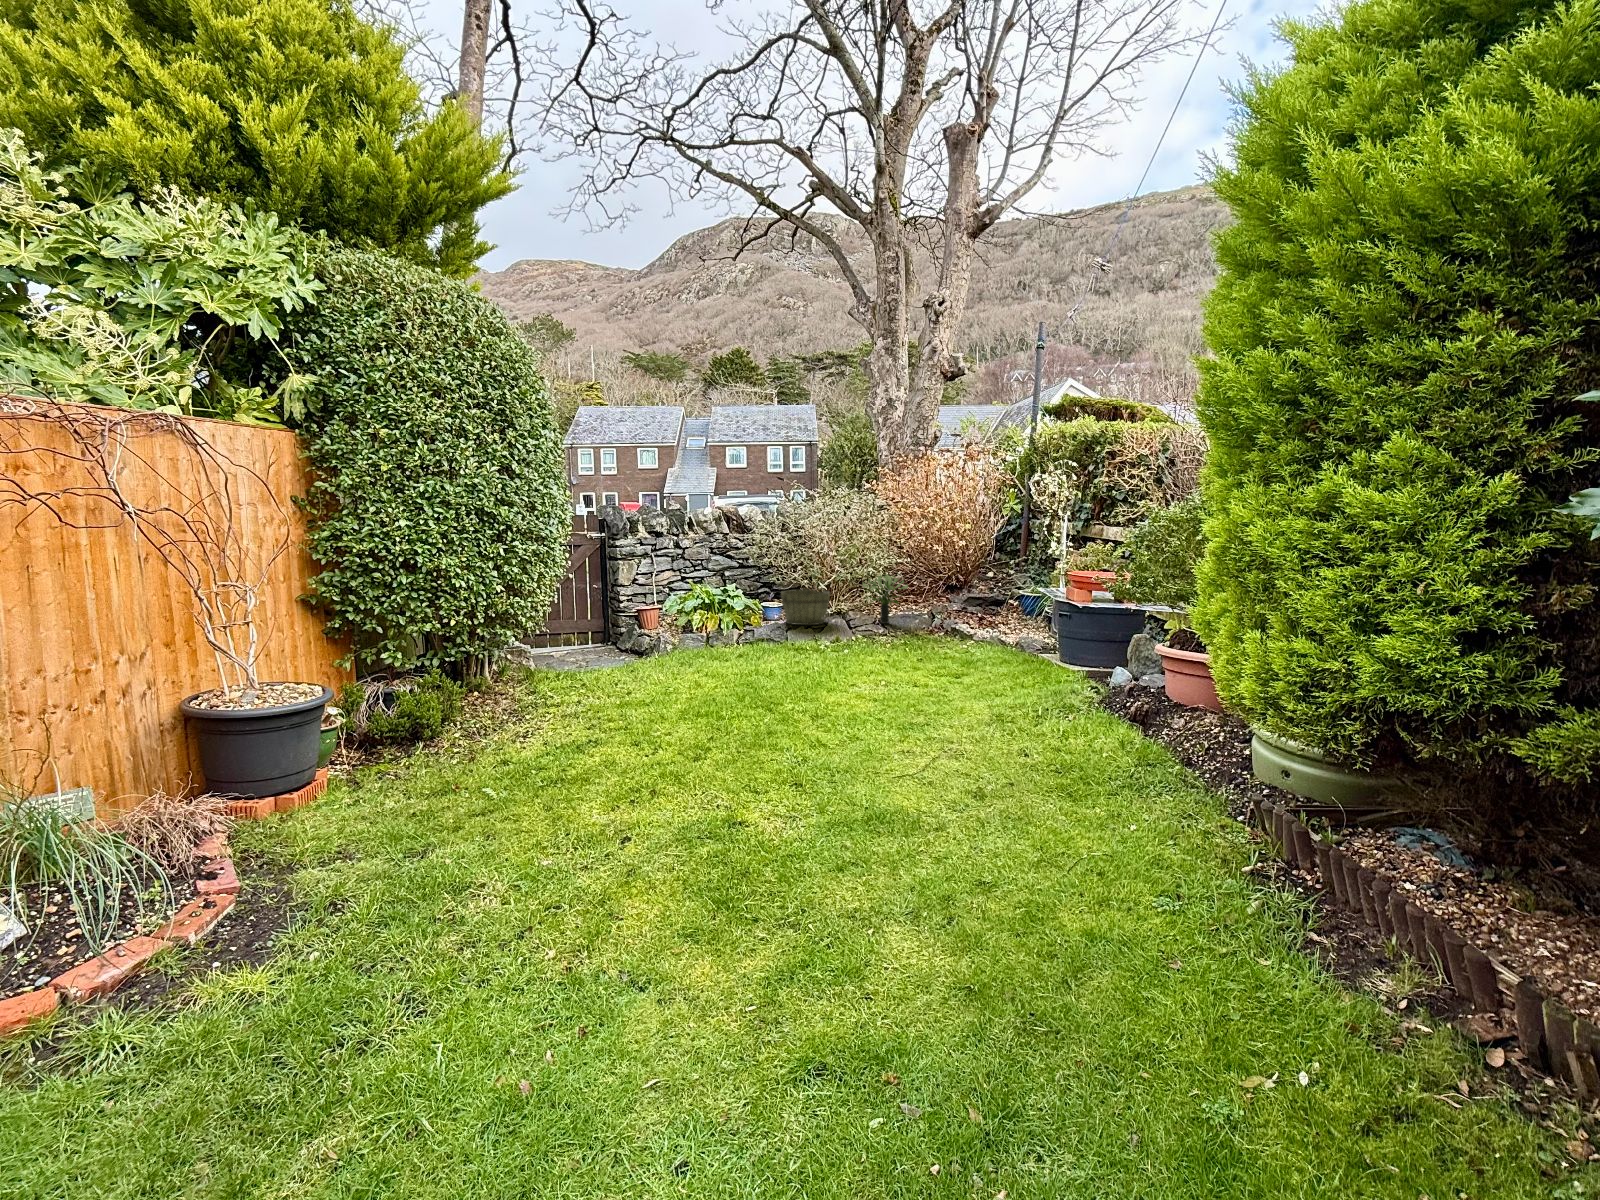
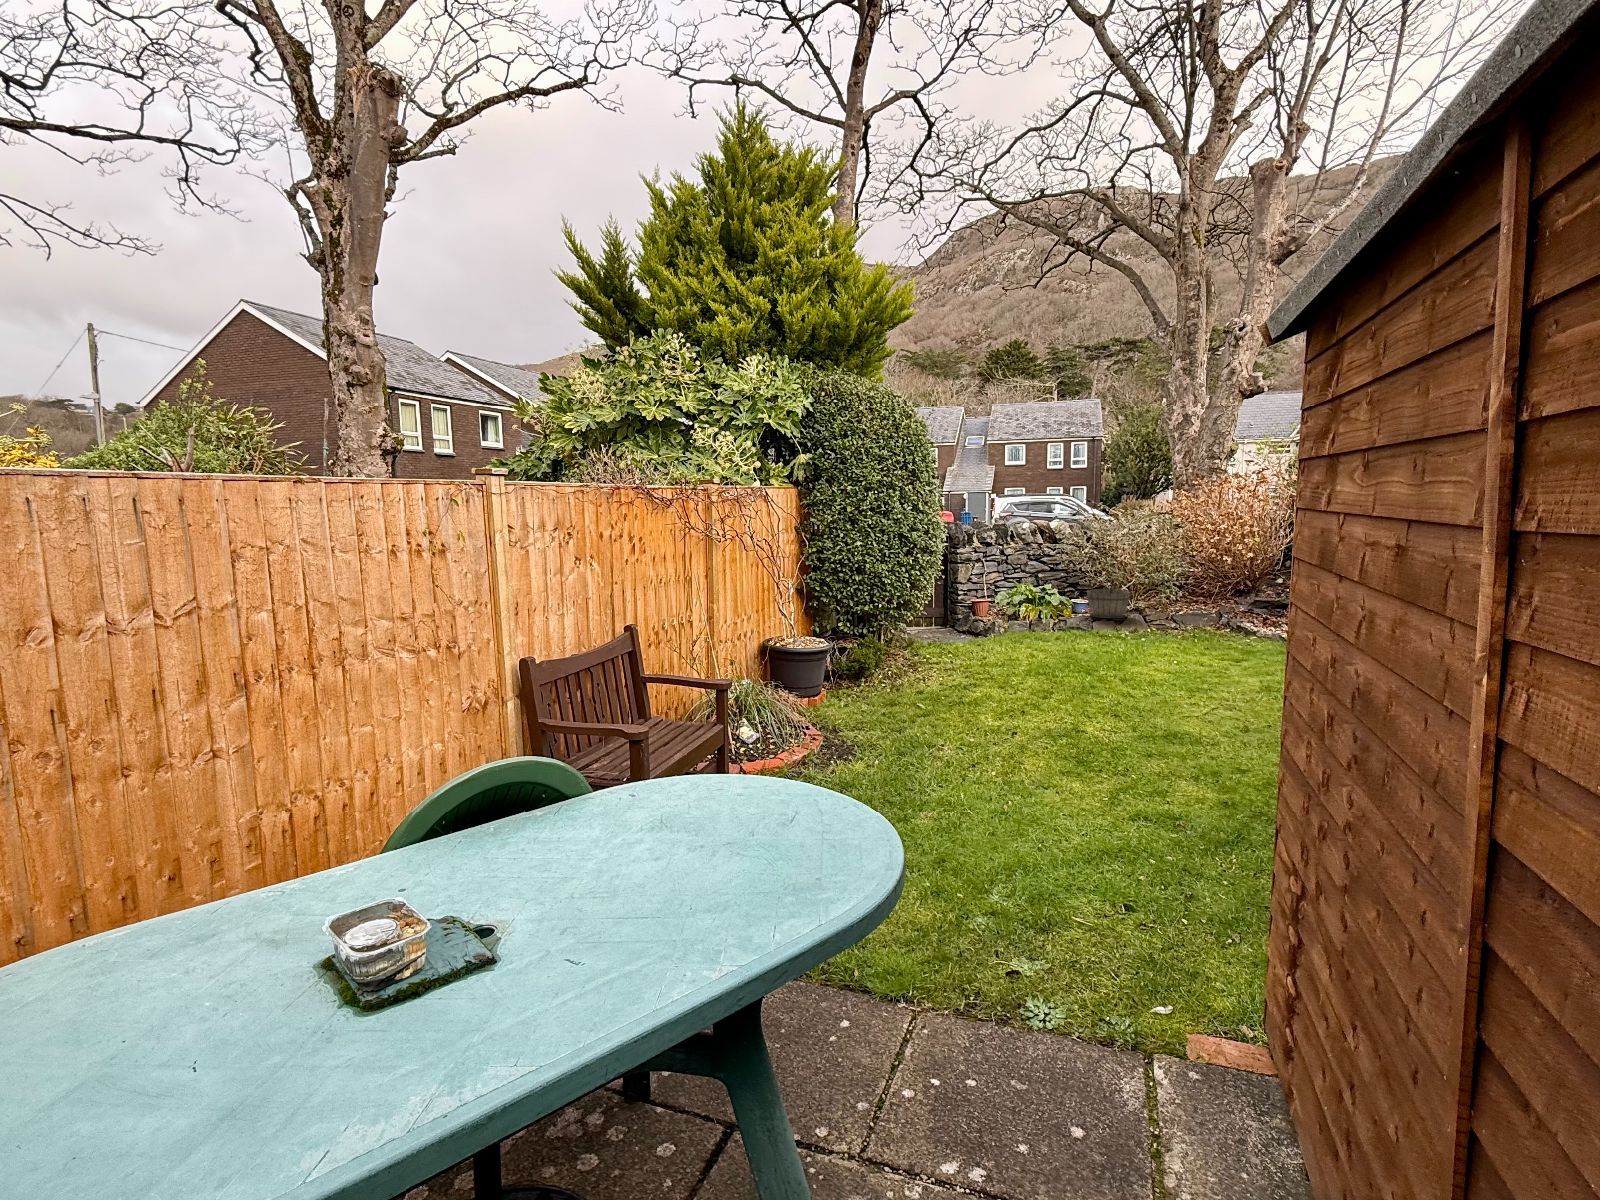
potted plant: present [863,574,908,624] -> none [1159,578,1202,620]

